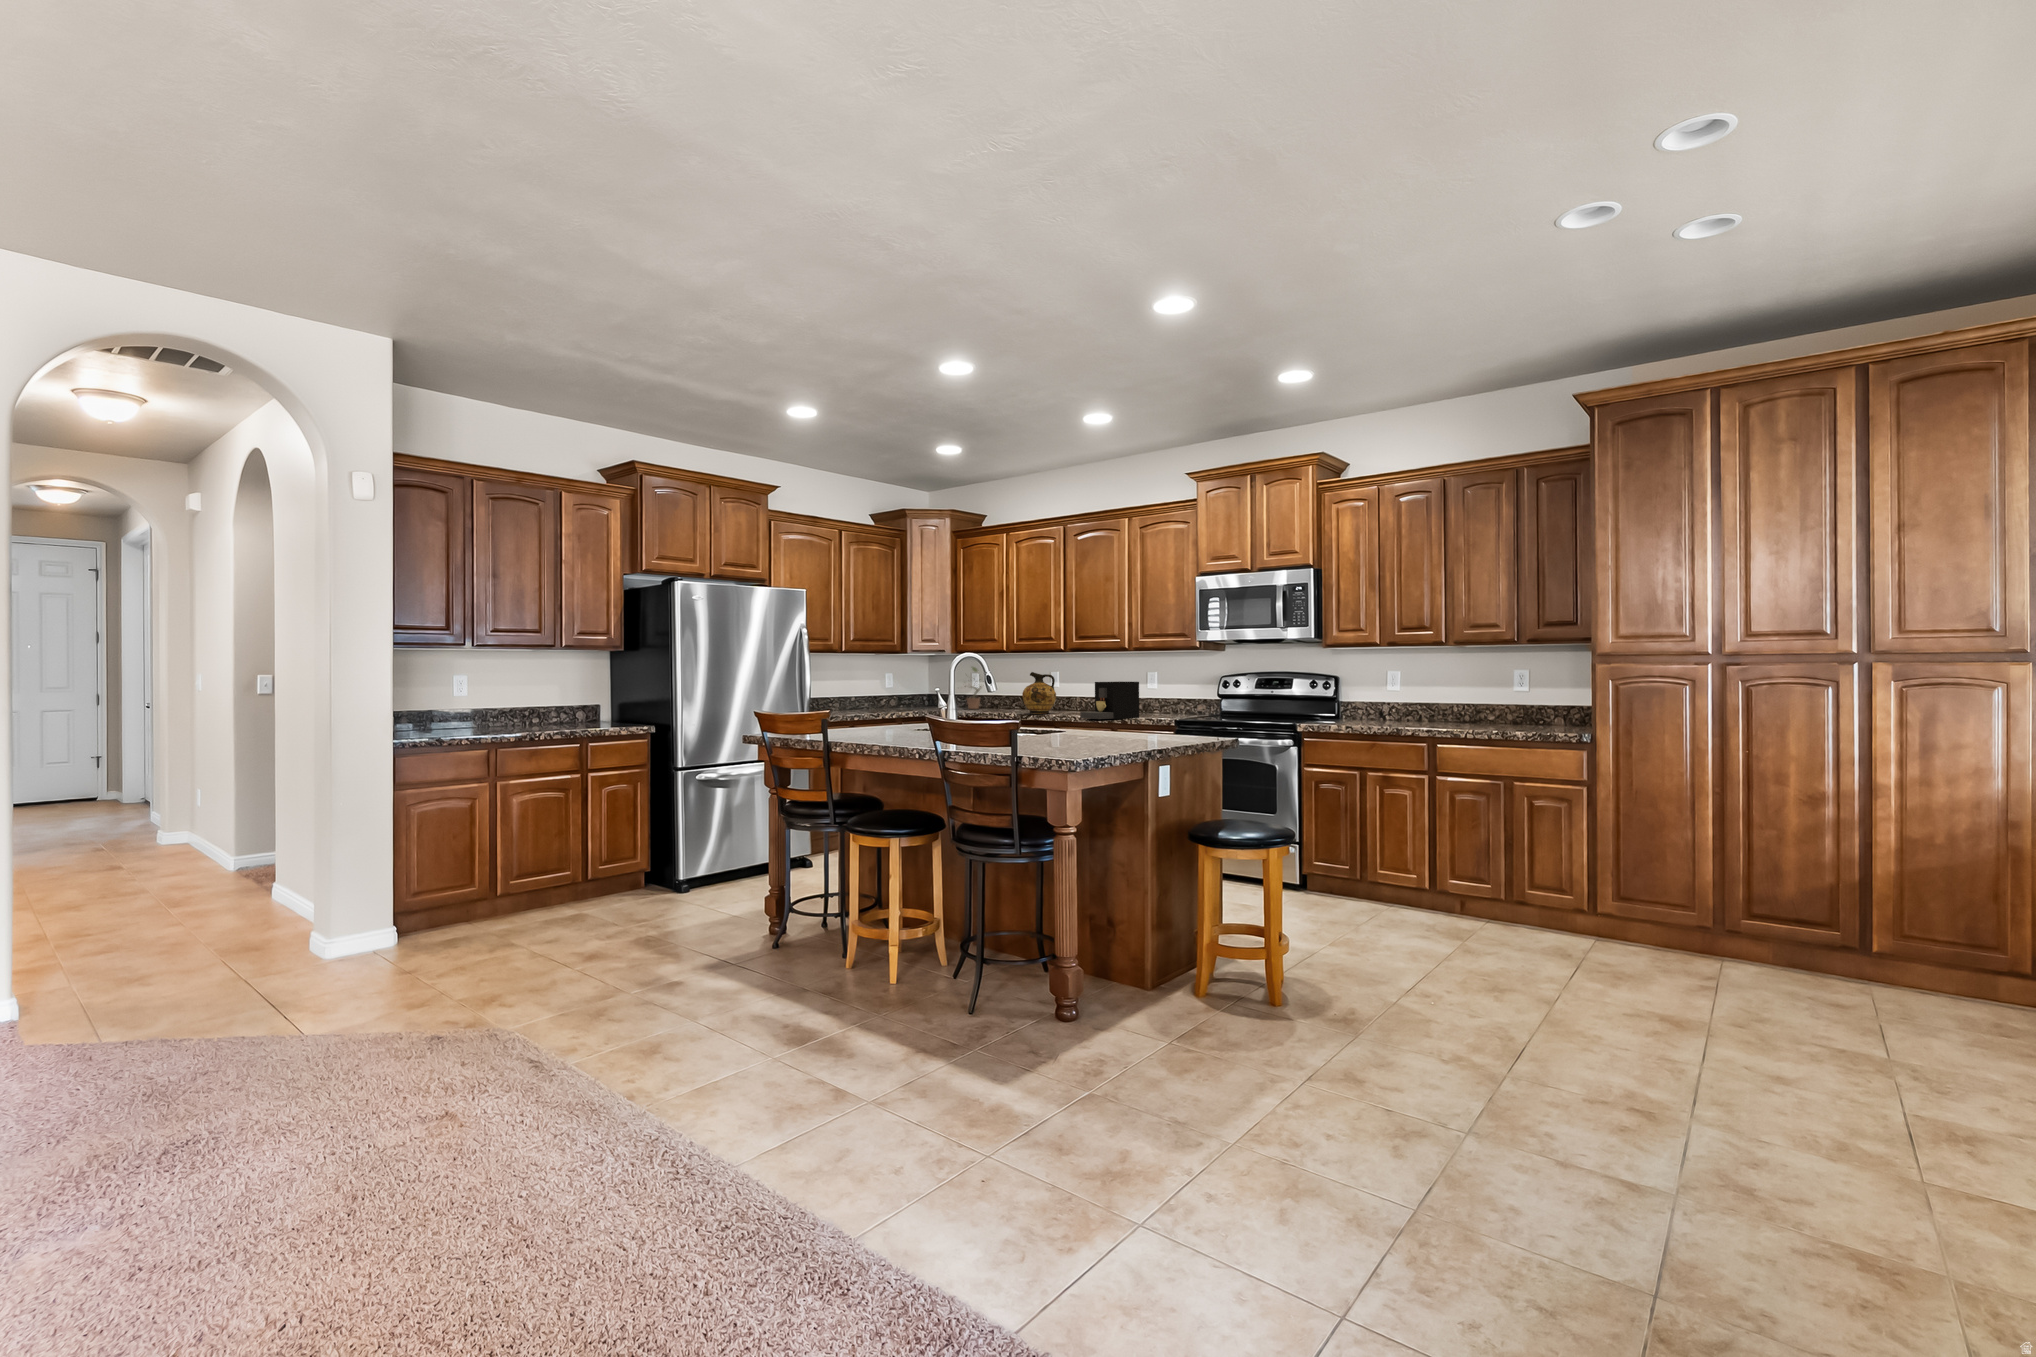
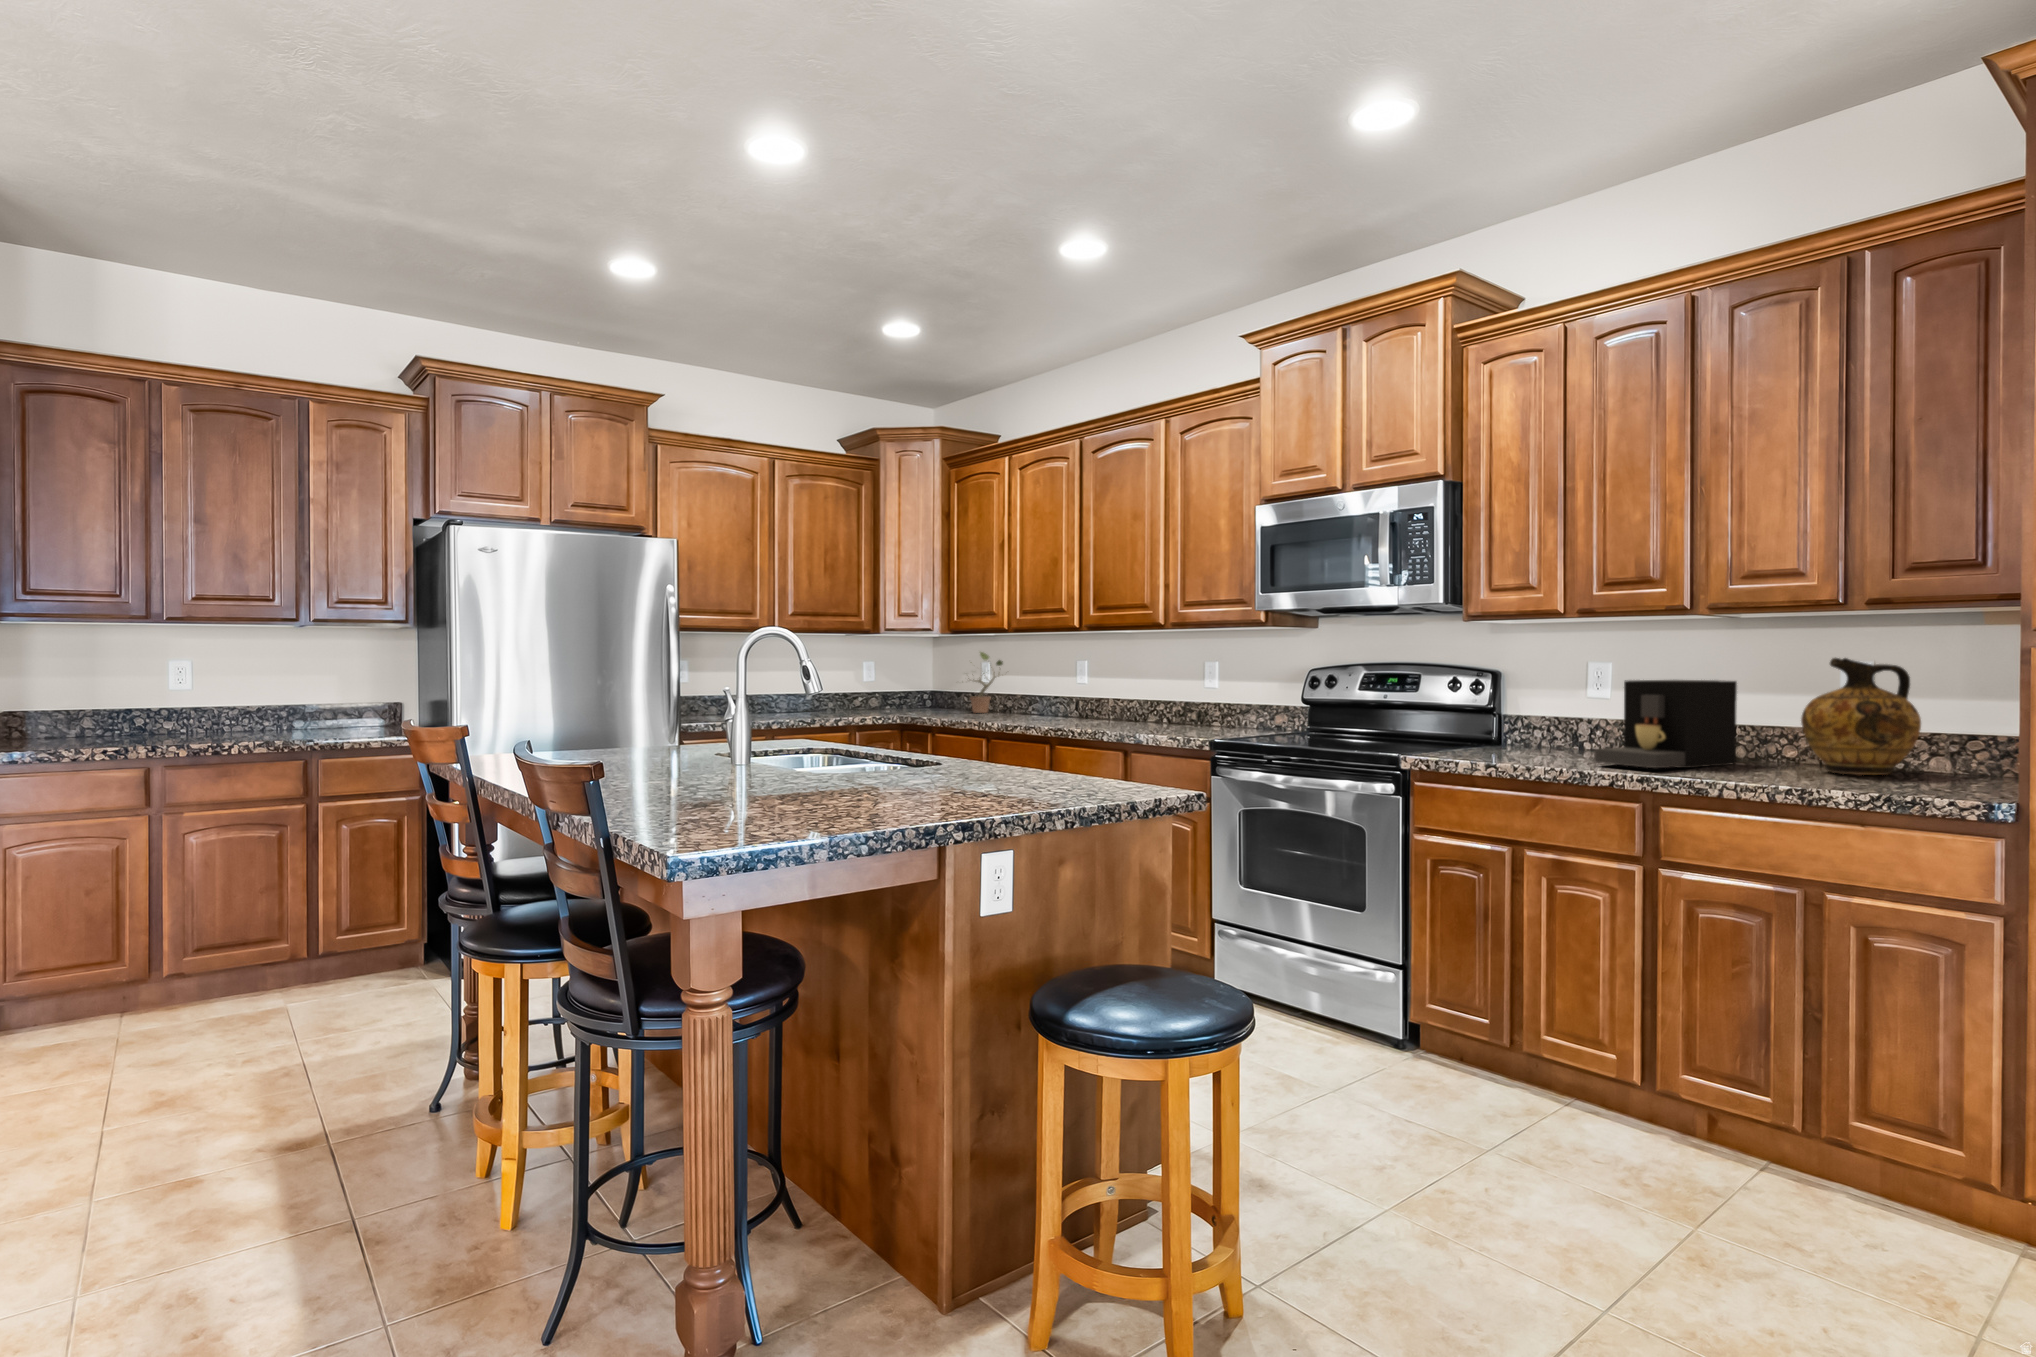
ceramic jug: present [1022,672,1056,714] -> present [1801,658,1921,775]
coffee maker: present [1080,681,1139,719] -> present [1594,680,1737,768]

